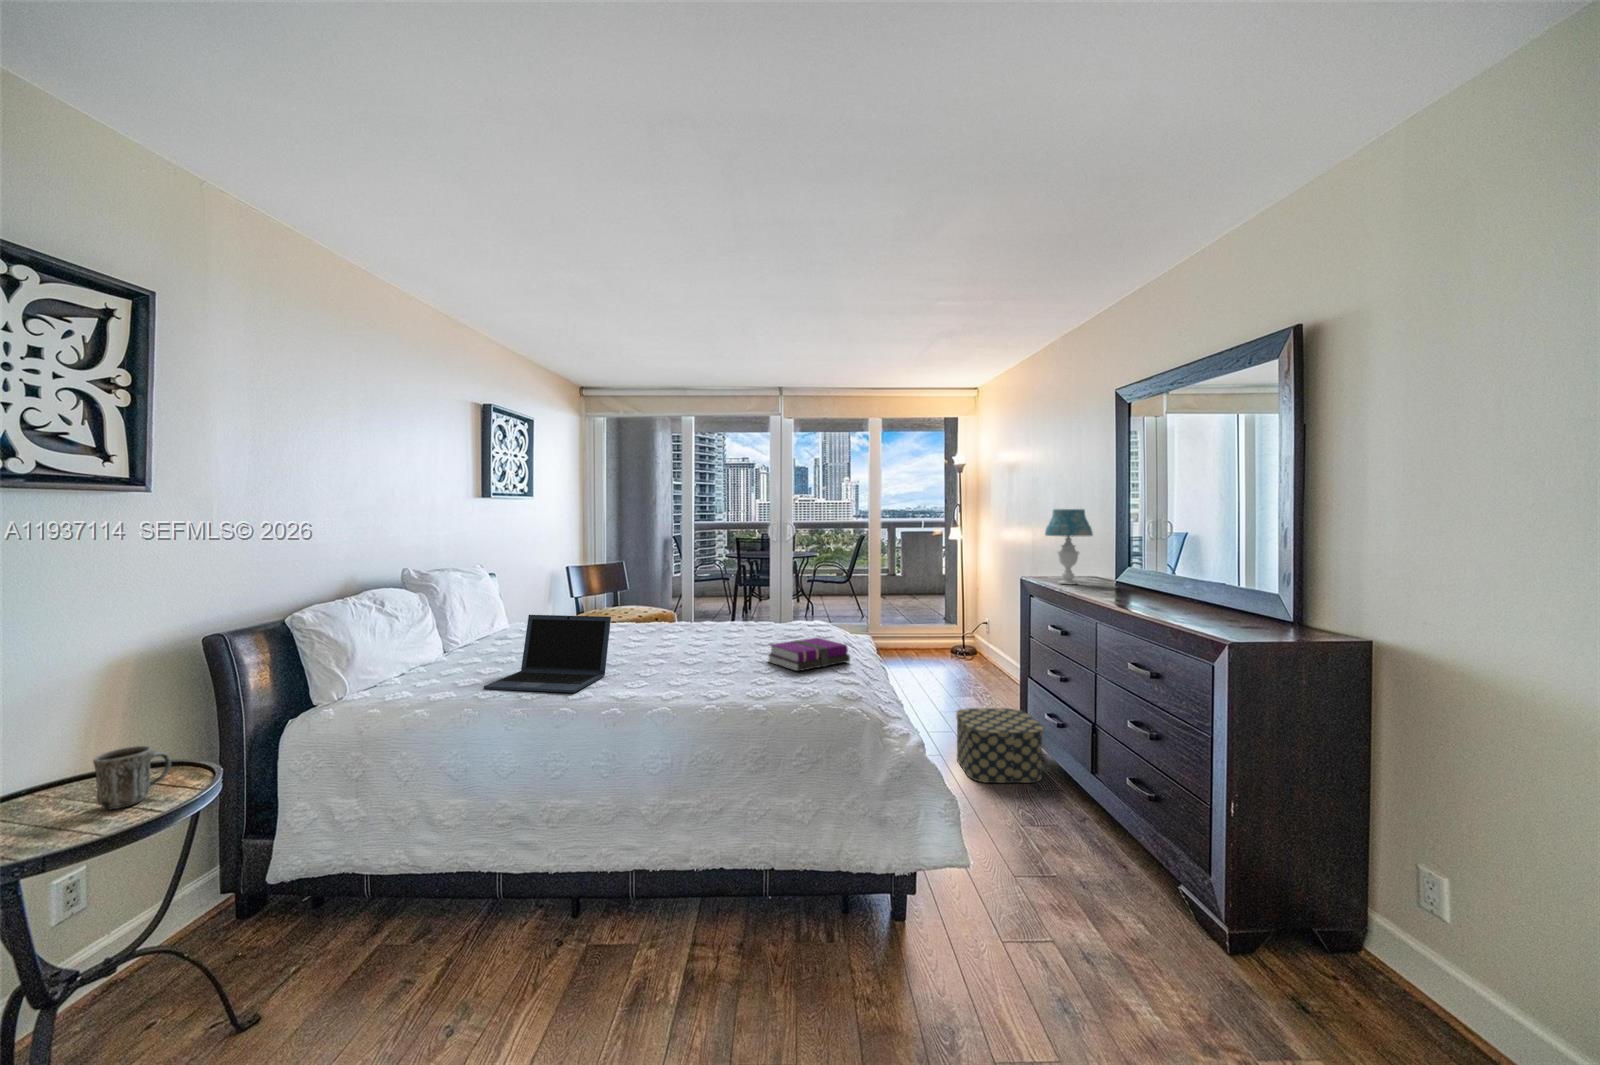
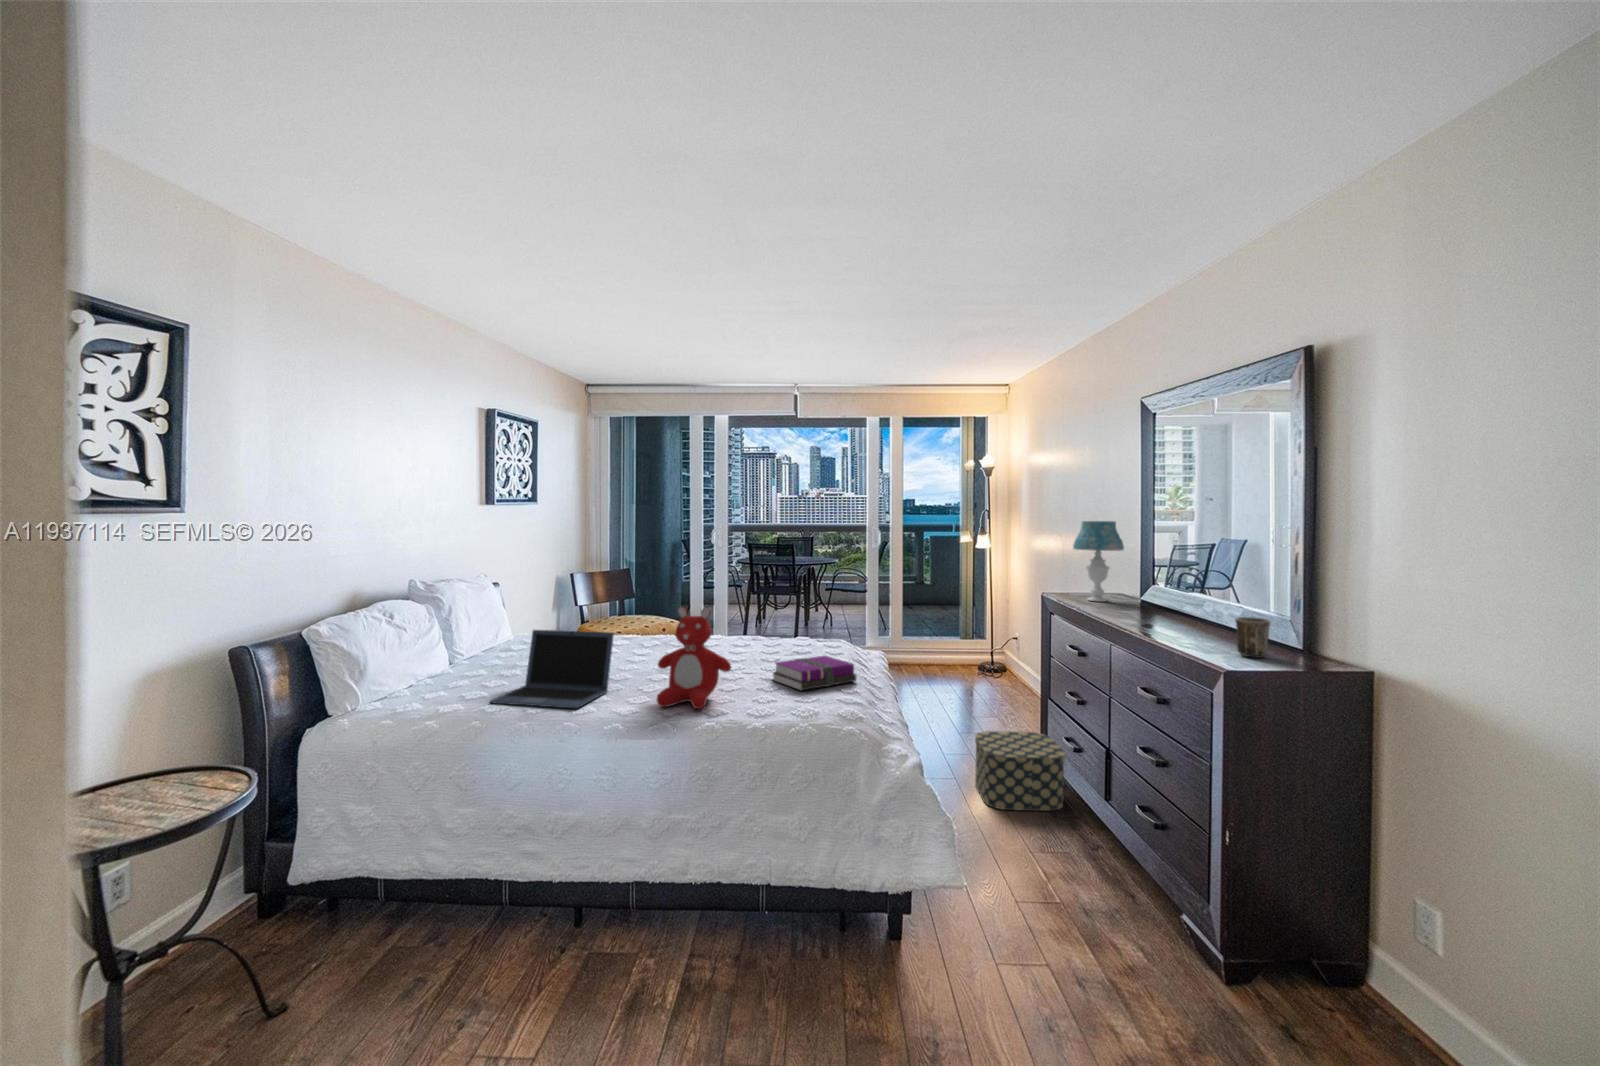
teddy bear: none [655,589,730,691] -> present [657,607,731,709]
mug: present [93,746,171,809] -> present [1235,617,1270,658]

